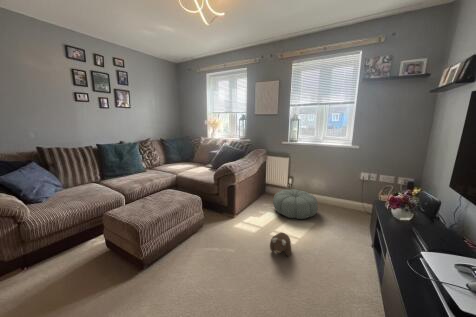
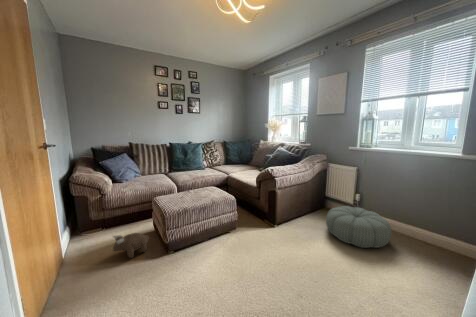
plush toy: present [270,233,291,256] -> present [112,233,149,258]

